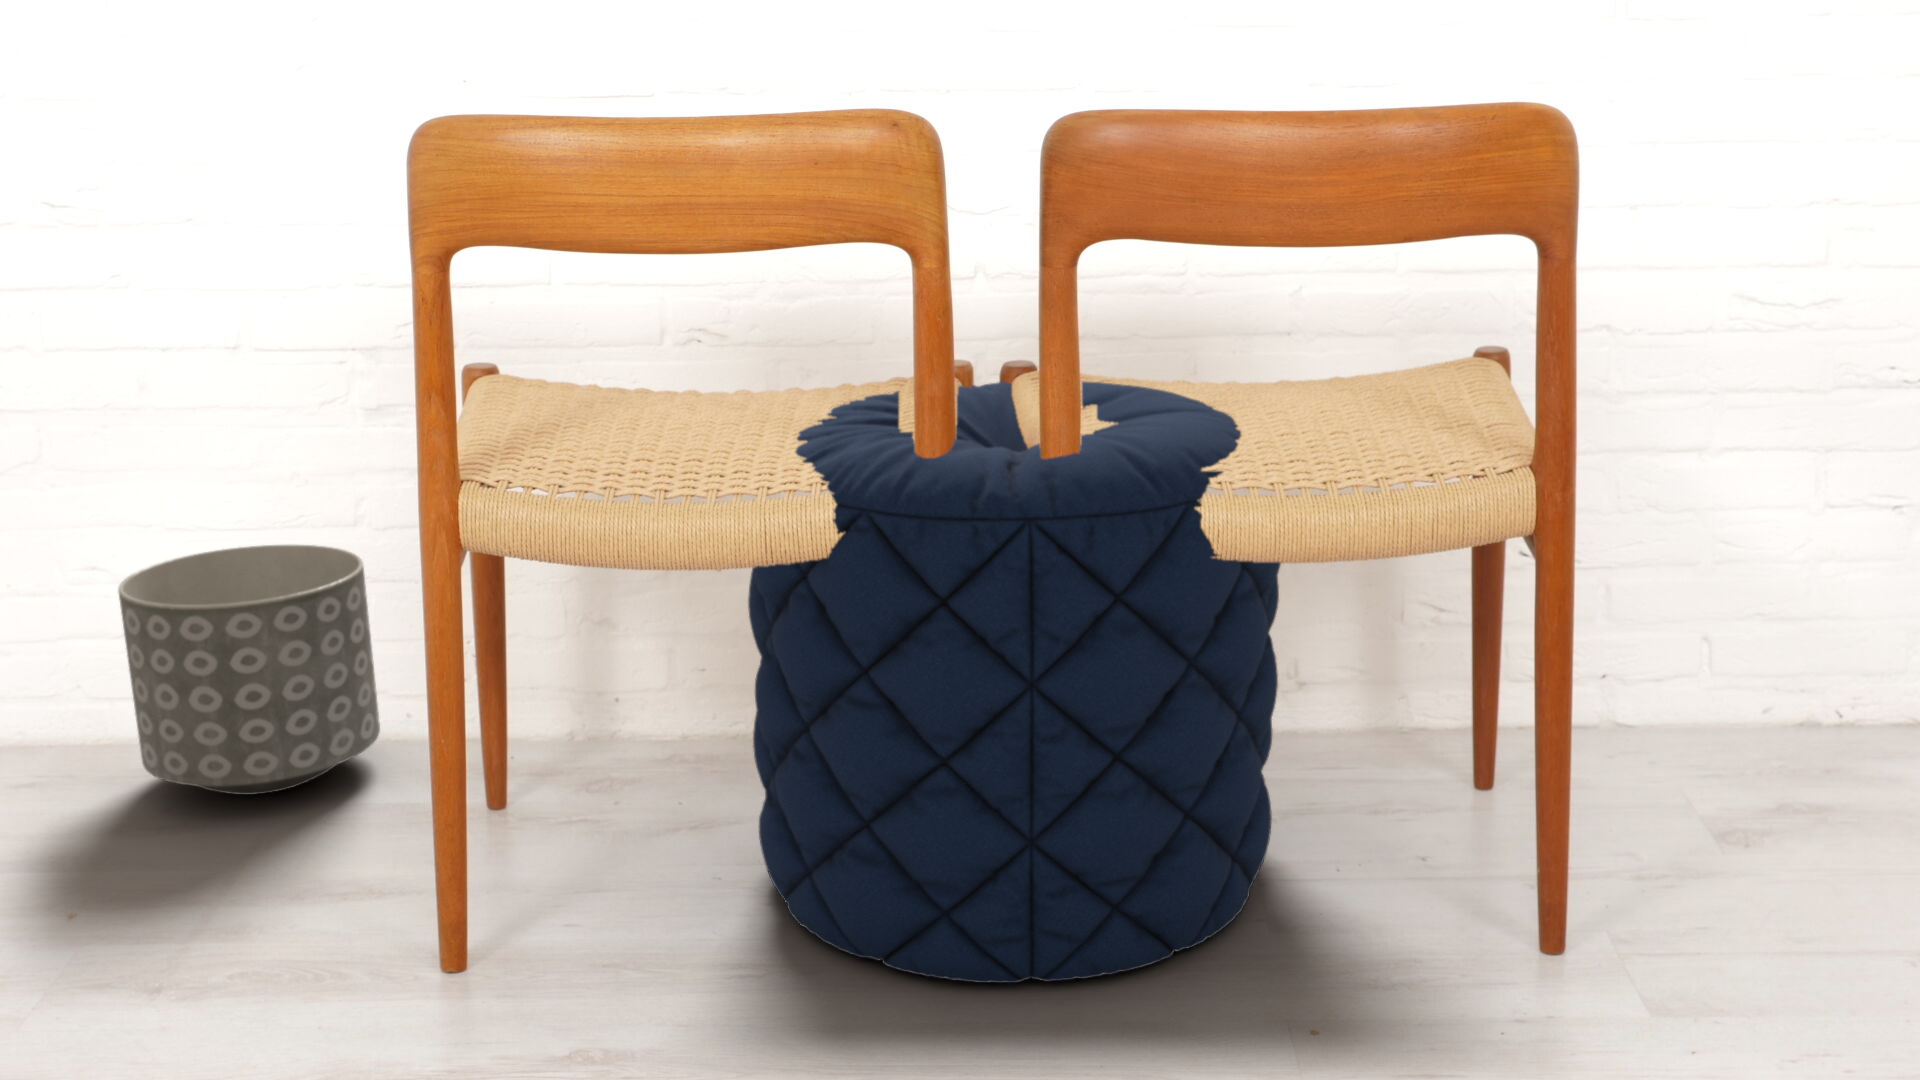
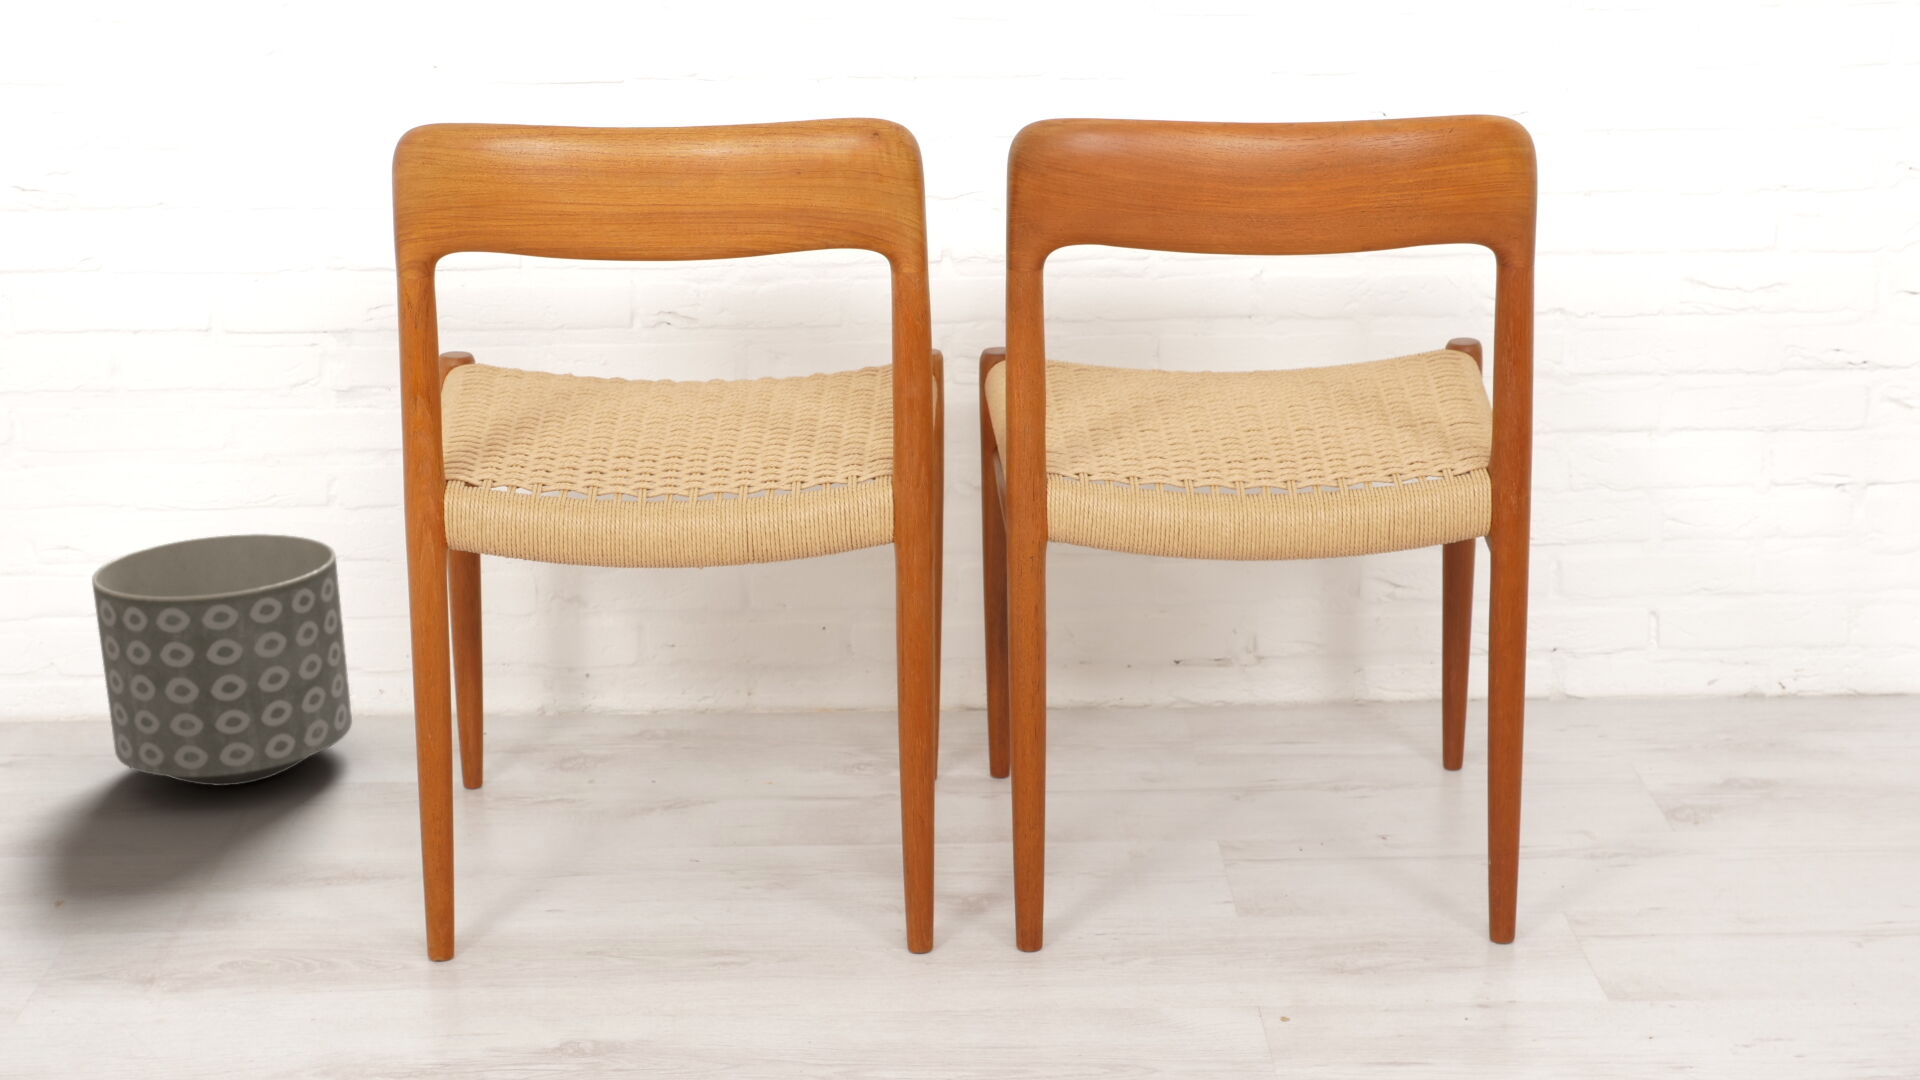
pouf: present [748,381,1281,983] -> none [726,377,1249,966]

